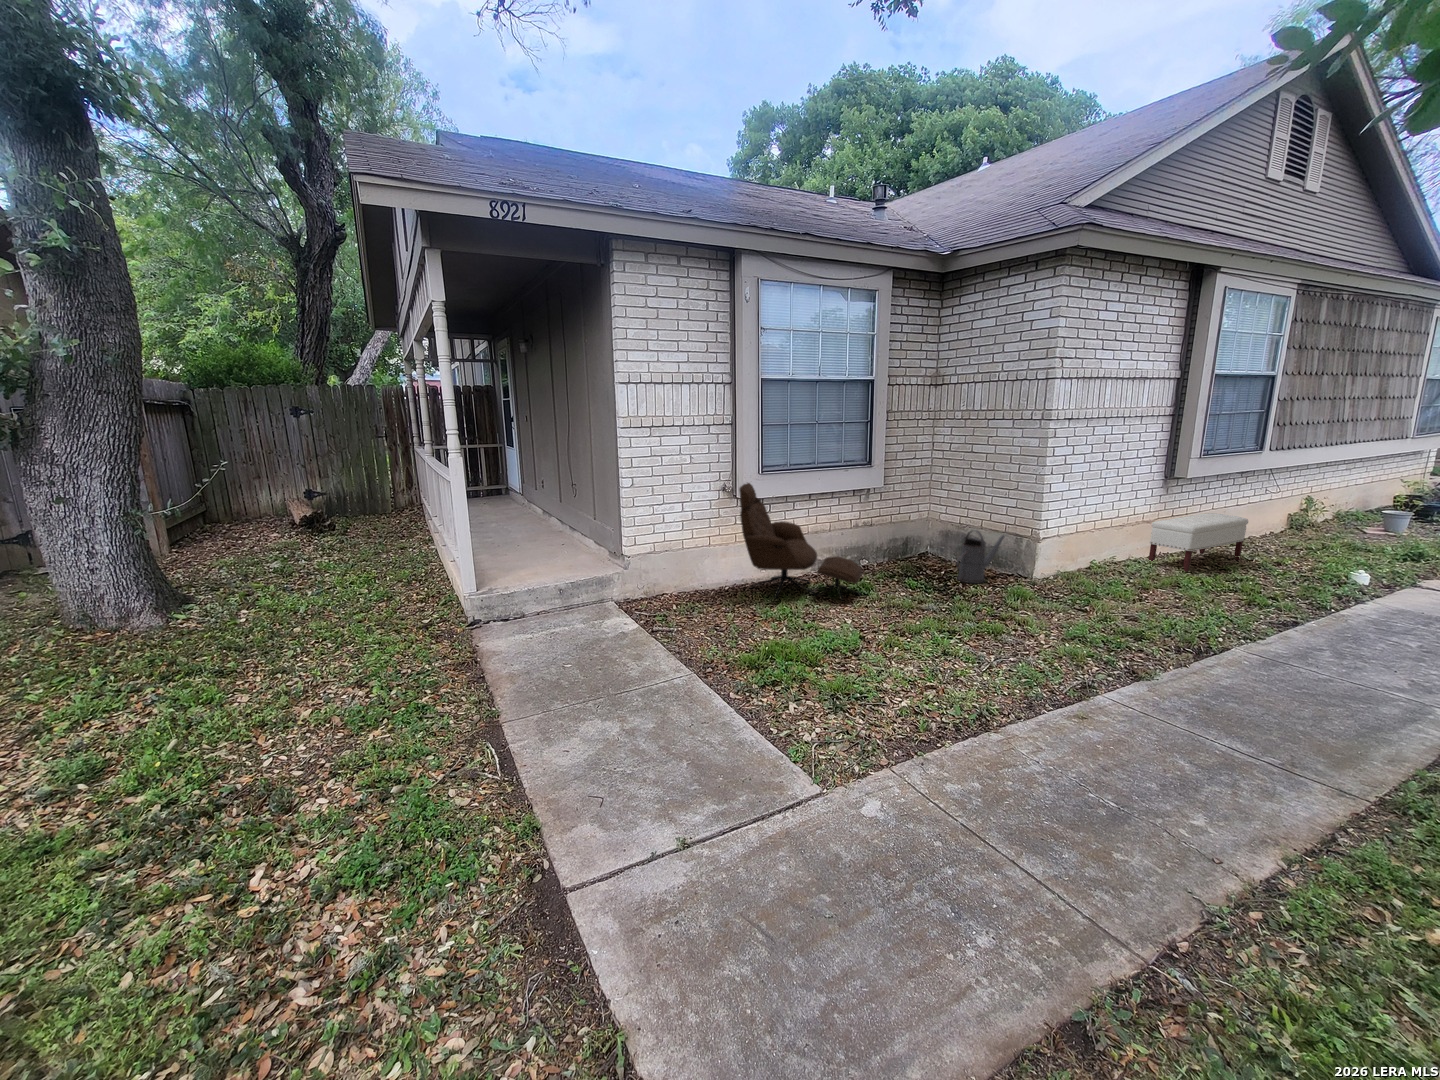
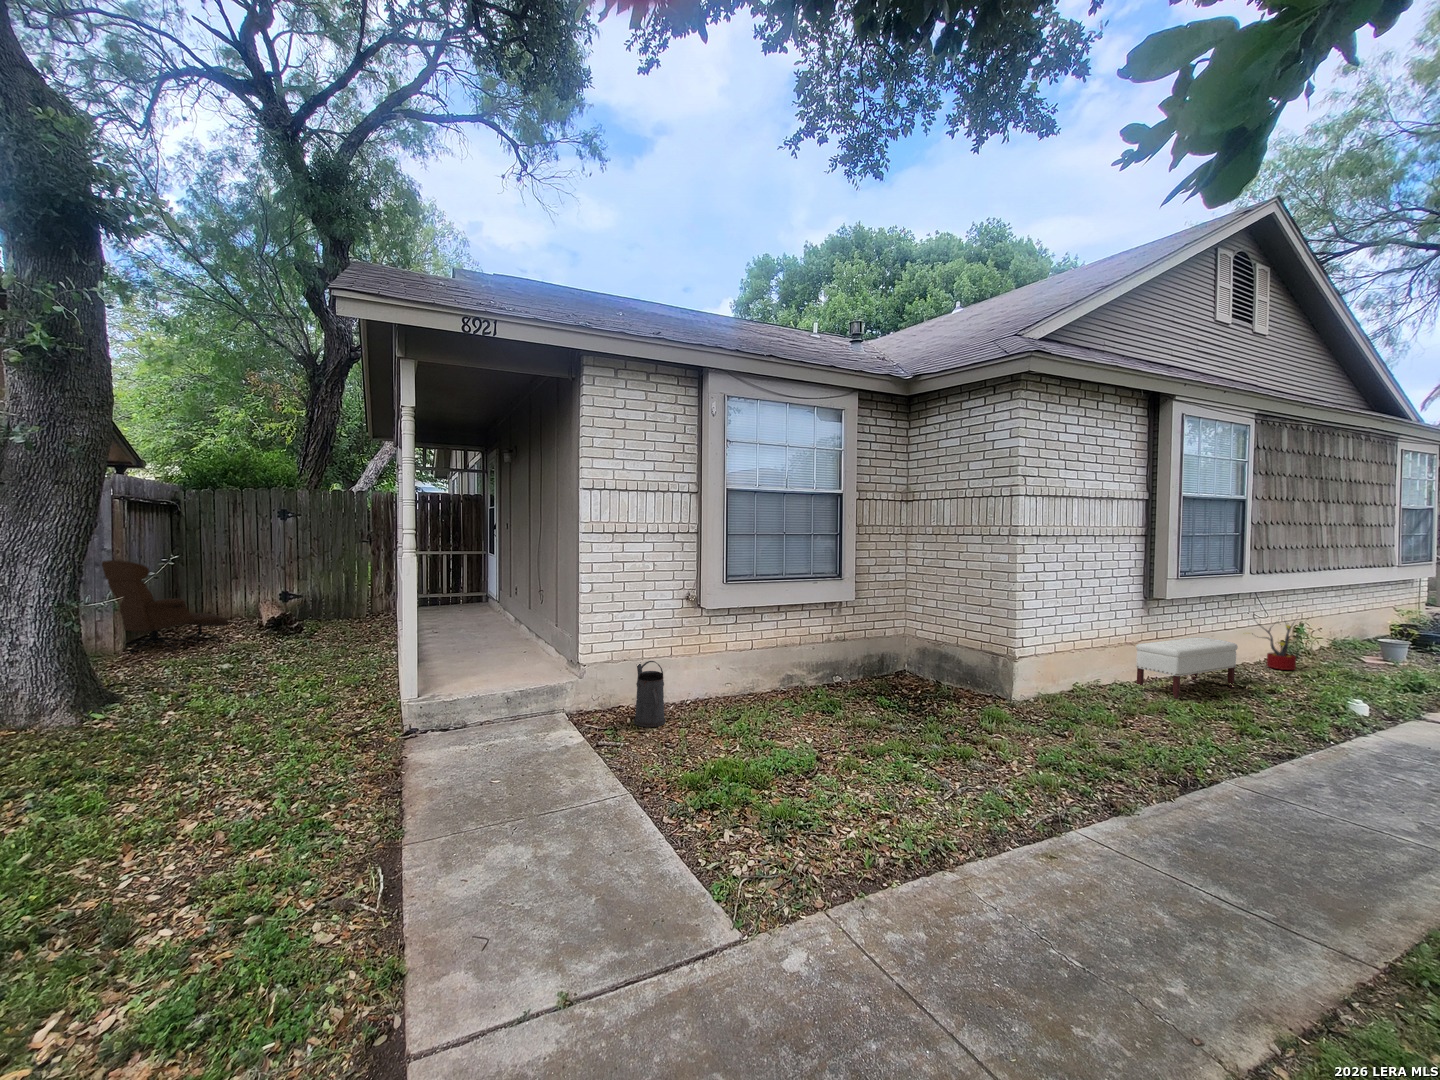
lounge chair: present [739,483,862,601] -> present [102,560,229,653]
decorative plant: none [1252,488,1320,542] -> present [1262,624,1296,670]
watering can: present [957,530,1005,583] -> present [634,661,665,727]

